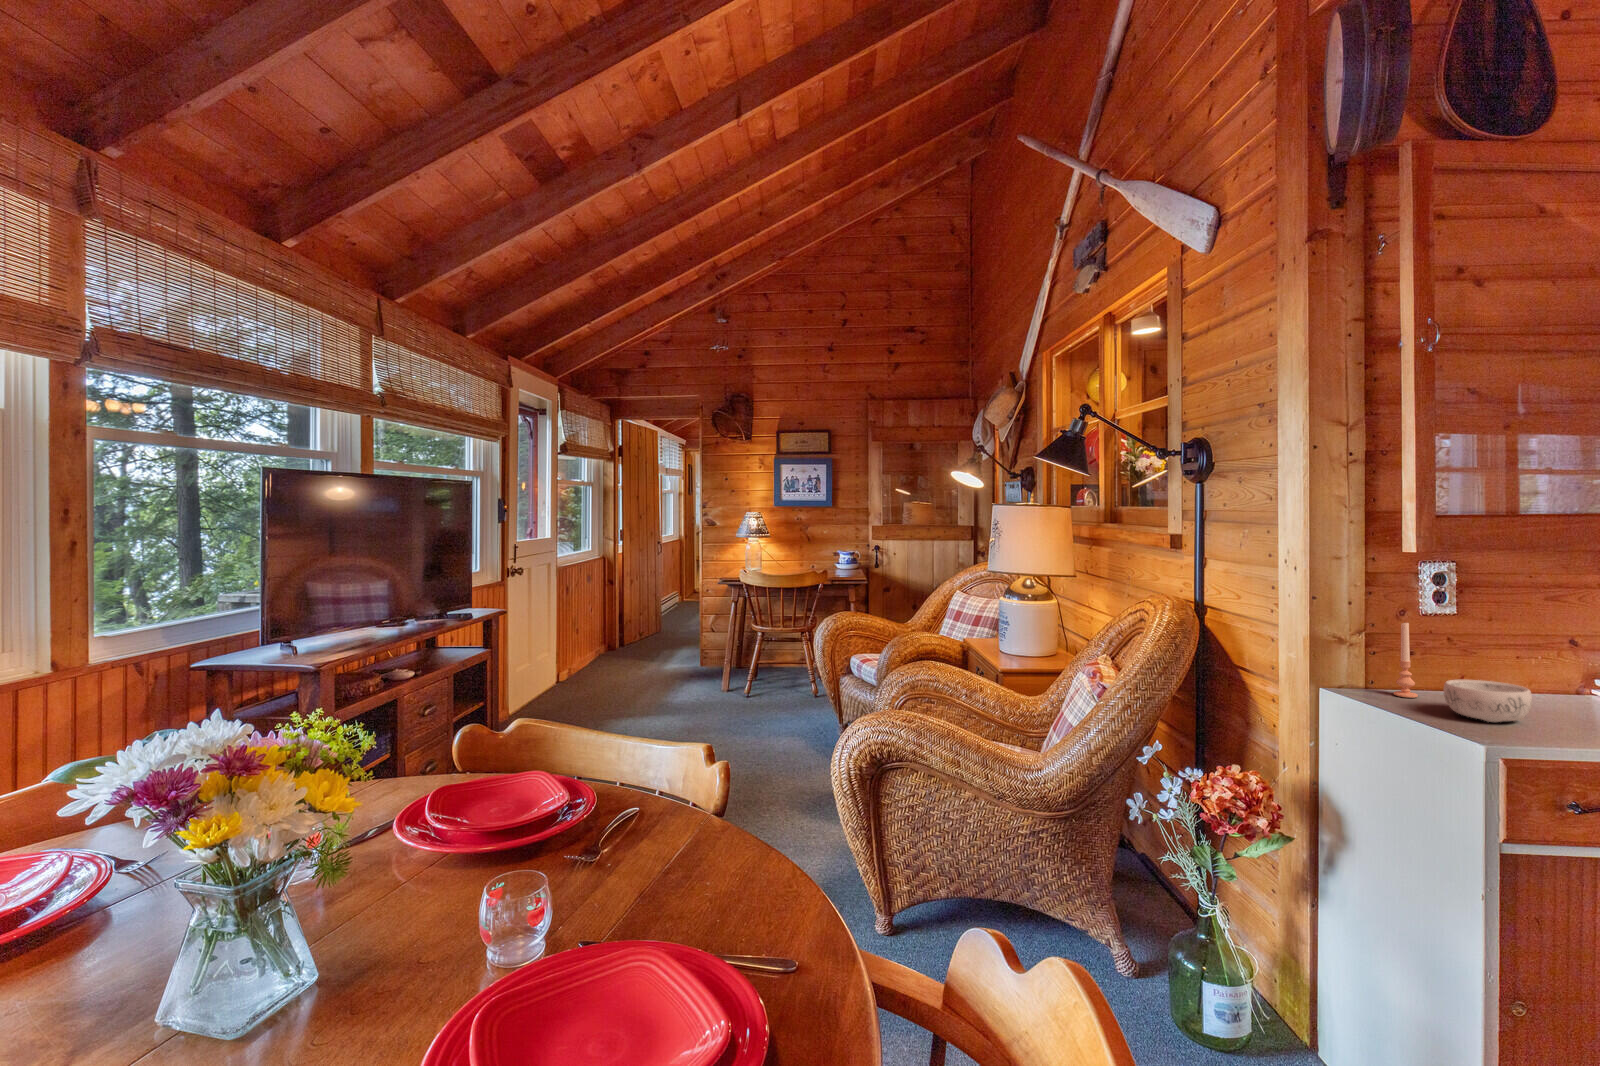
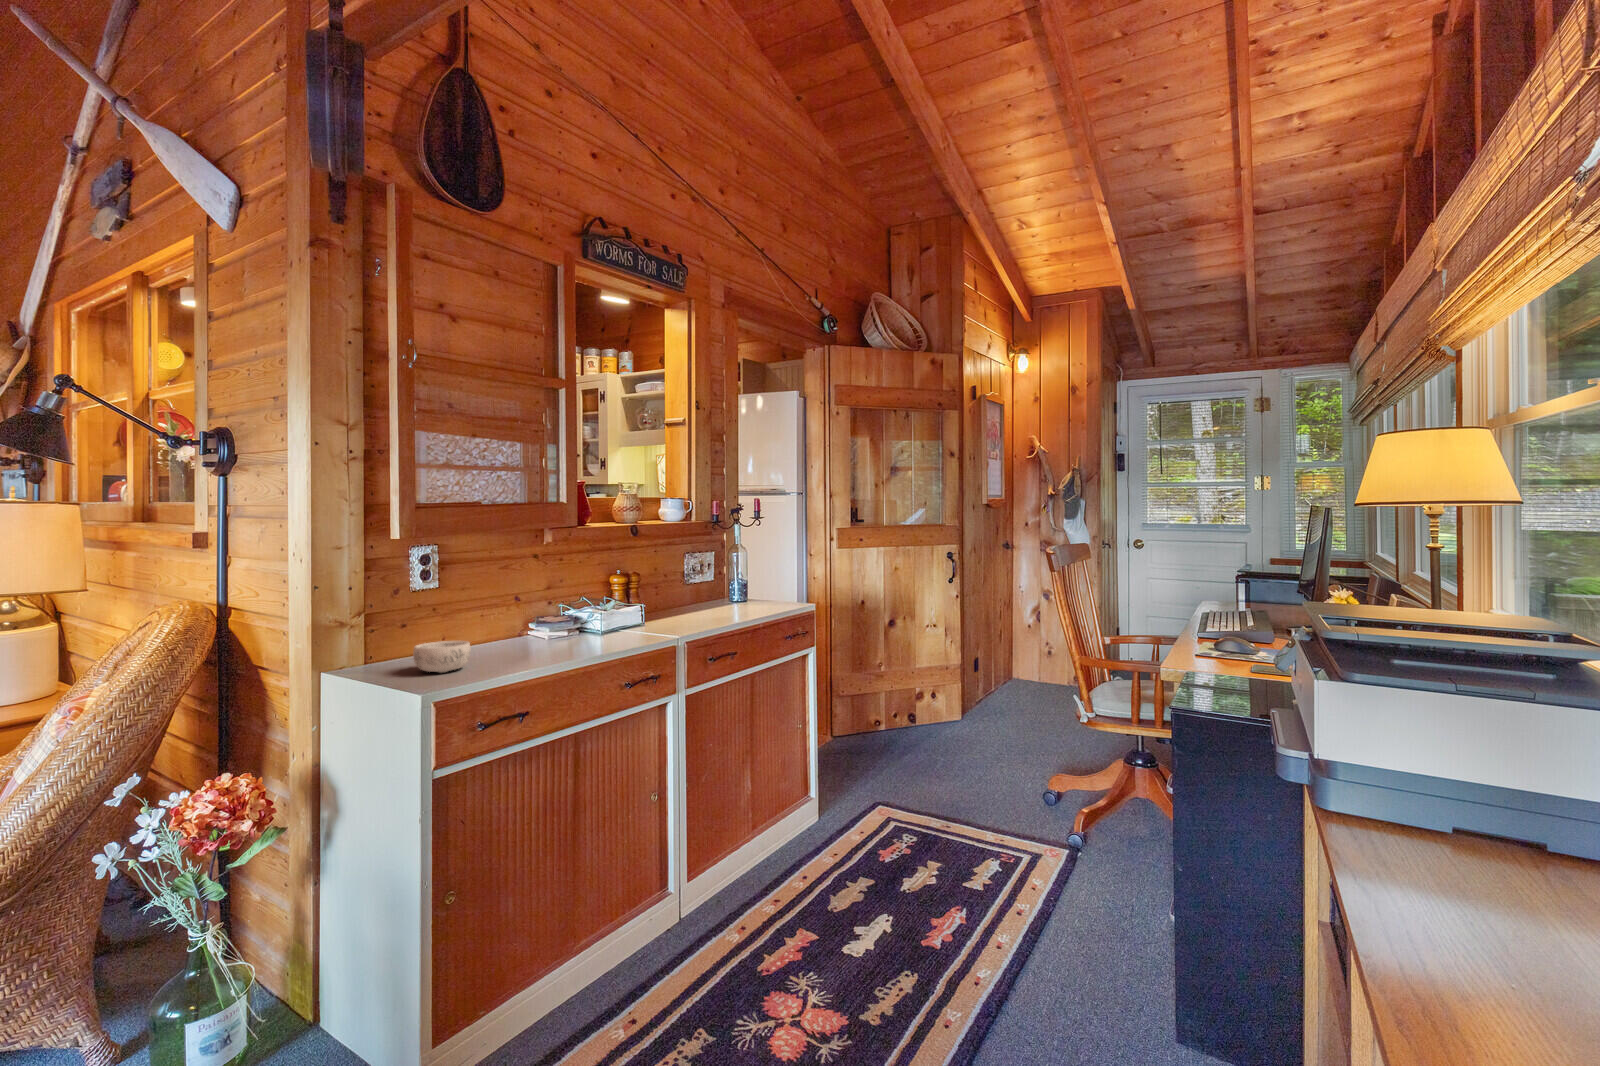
candle: present [1394,623,1418,698] -> none [385,600,404,666]

